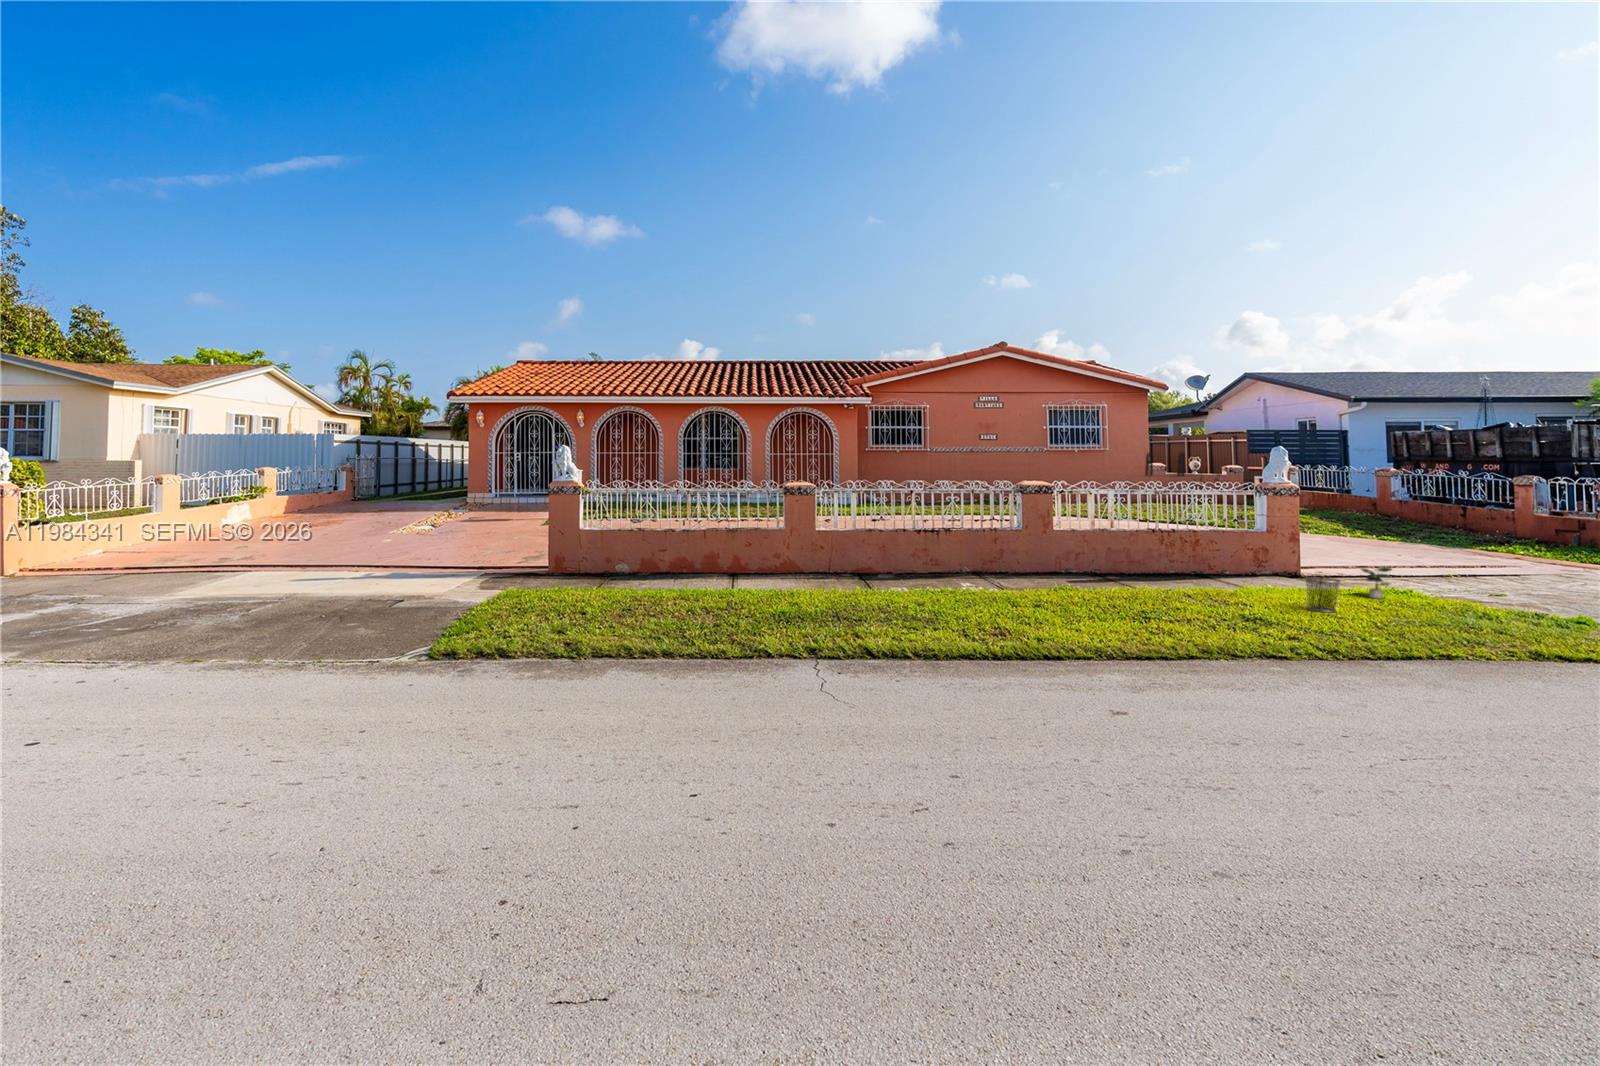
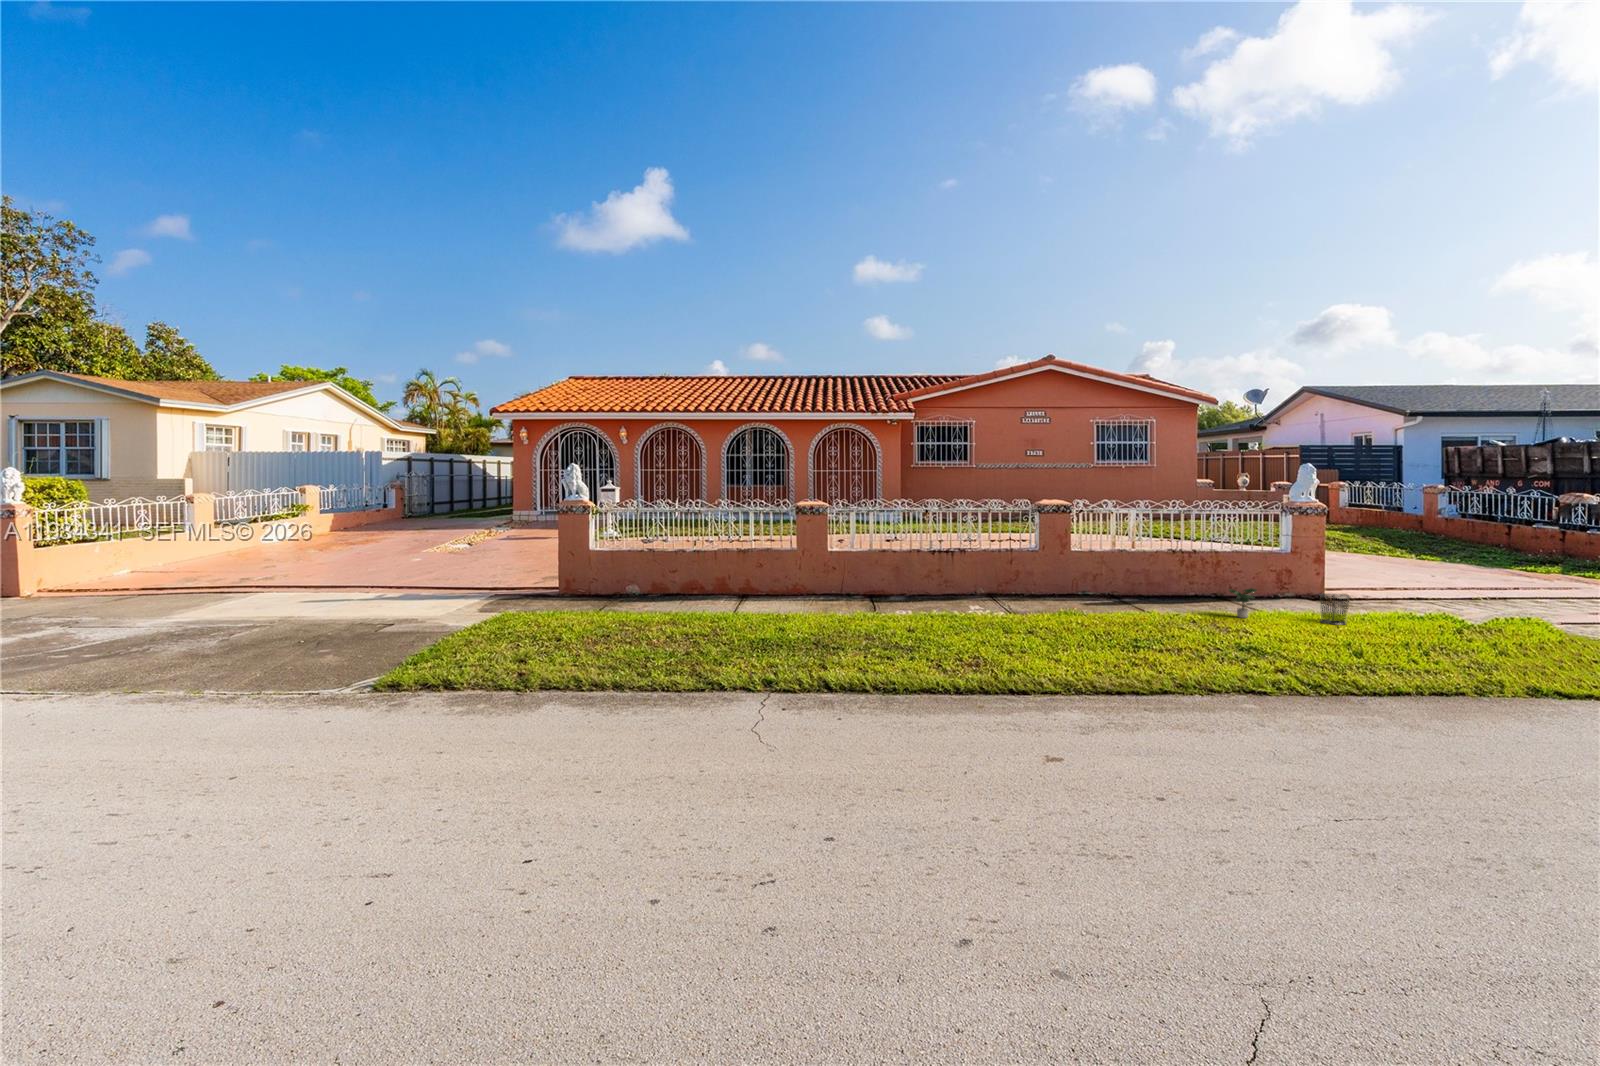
bench: present [1145,452,1185,476] -> none [1191,469,1232,493]
potted plant: present [1361,567,1392,599] -> present [1229,588,1257,618]

